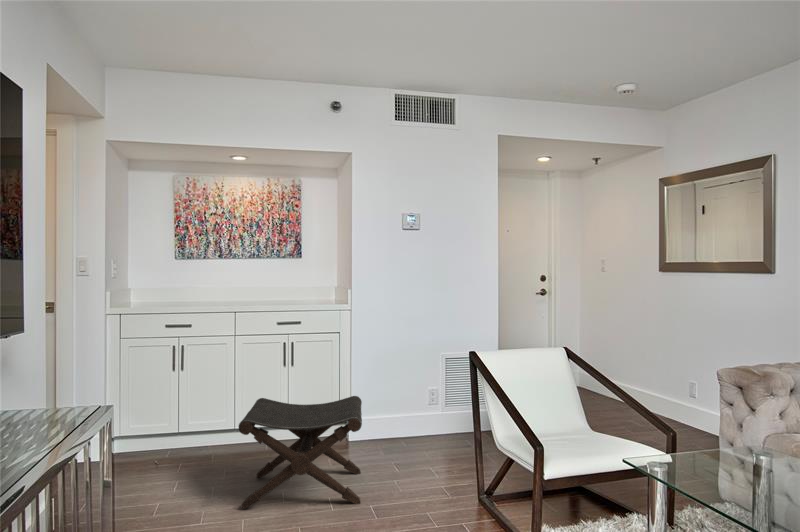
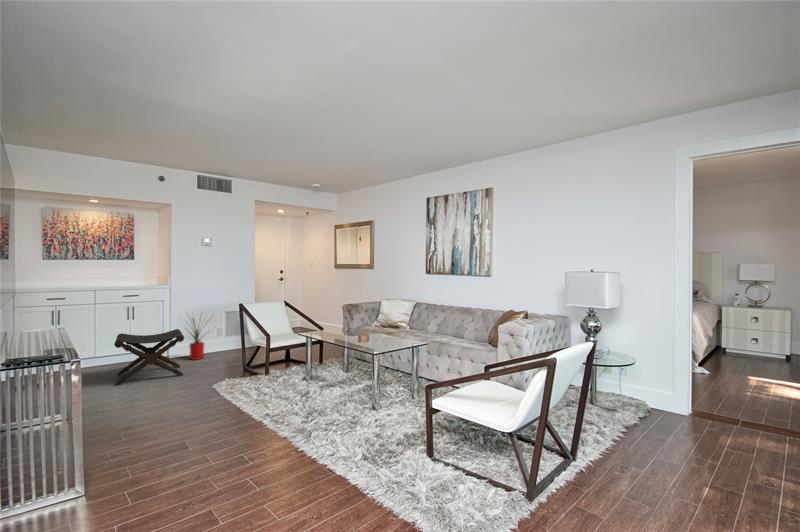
house plant: none [356,352,429,455] -> present [189,318,207,360]

